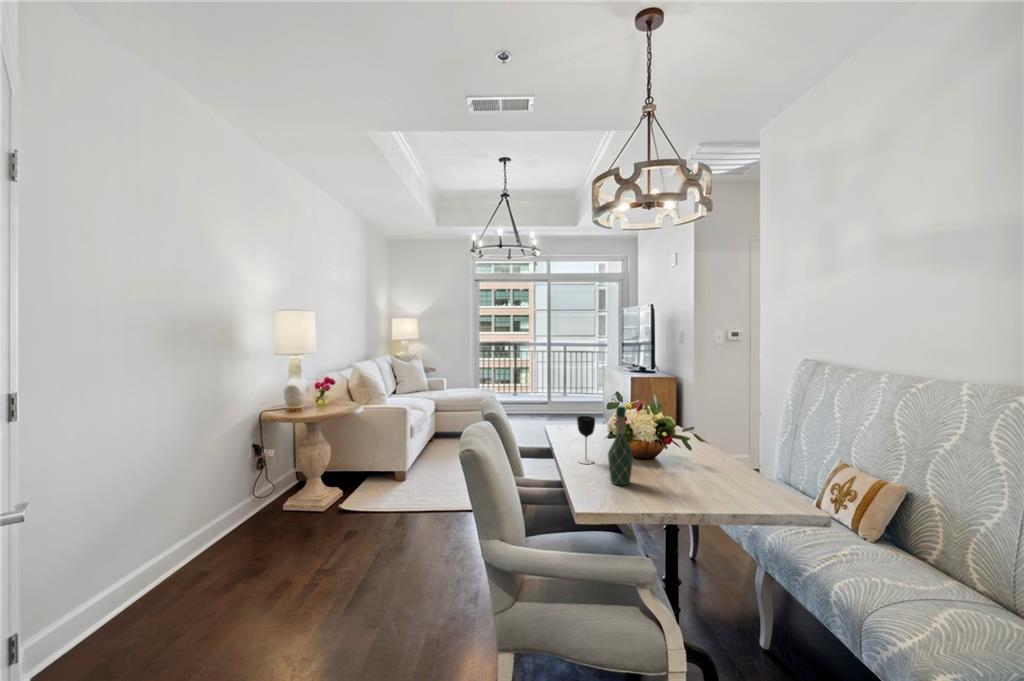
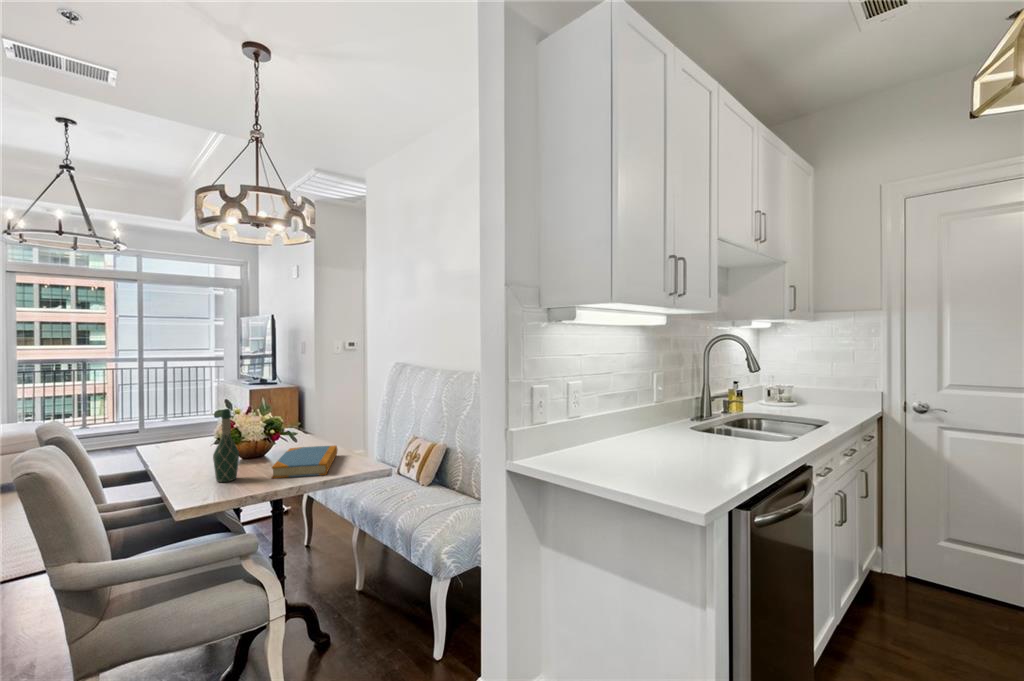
wine glass: present [577,416,595,464] -> none [178,425,200,473]
book: none [667,455,740,503] -> present [272,446,338,478]

